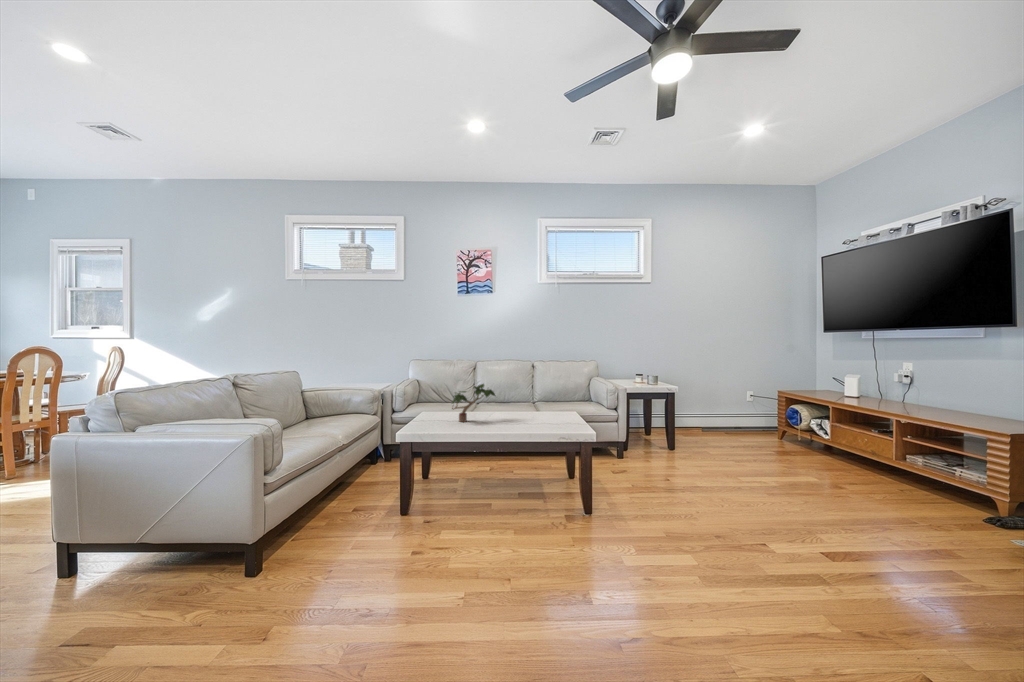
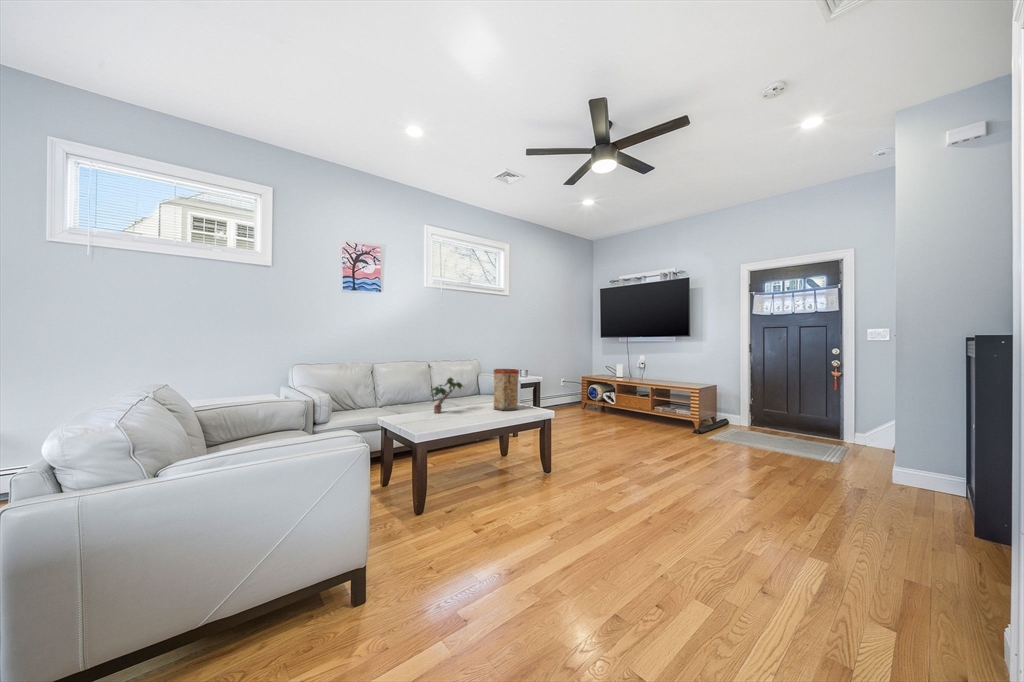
vase: none [525,376,558,429] -> present [494,369,519,411]

